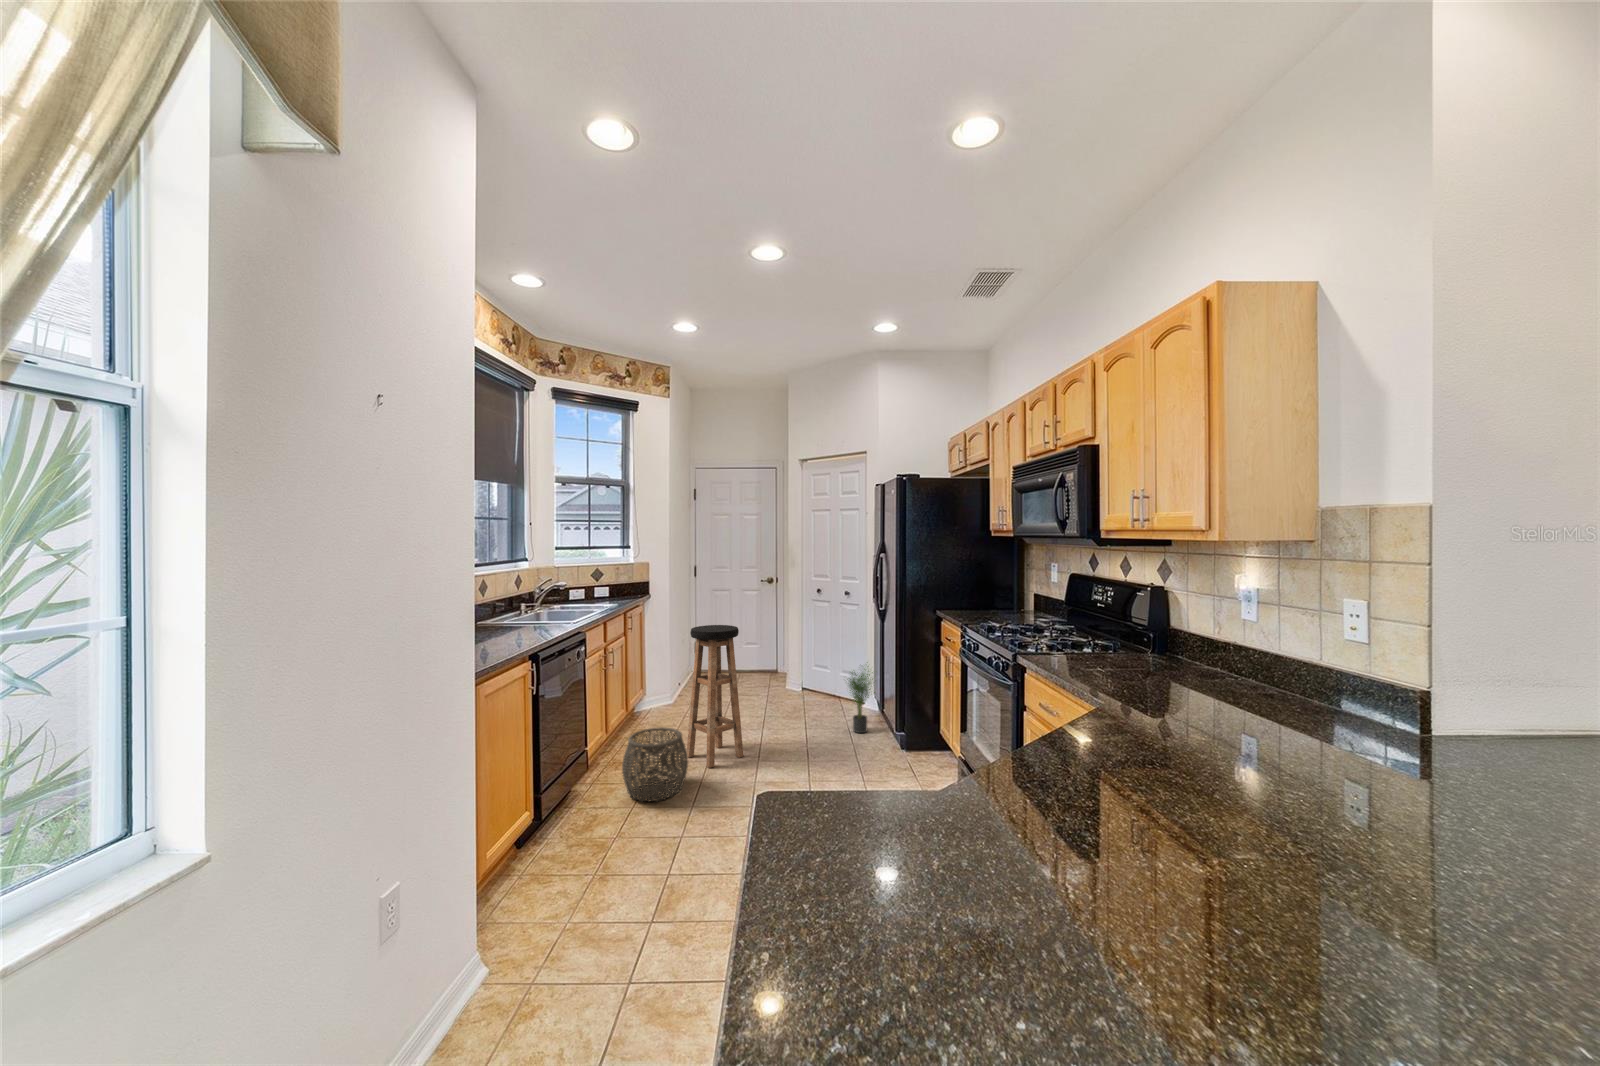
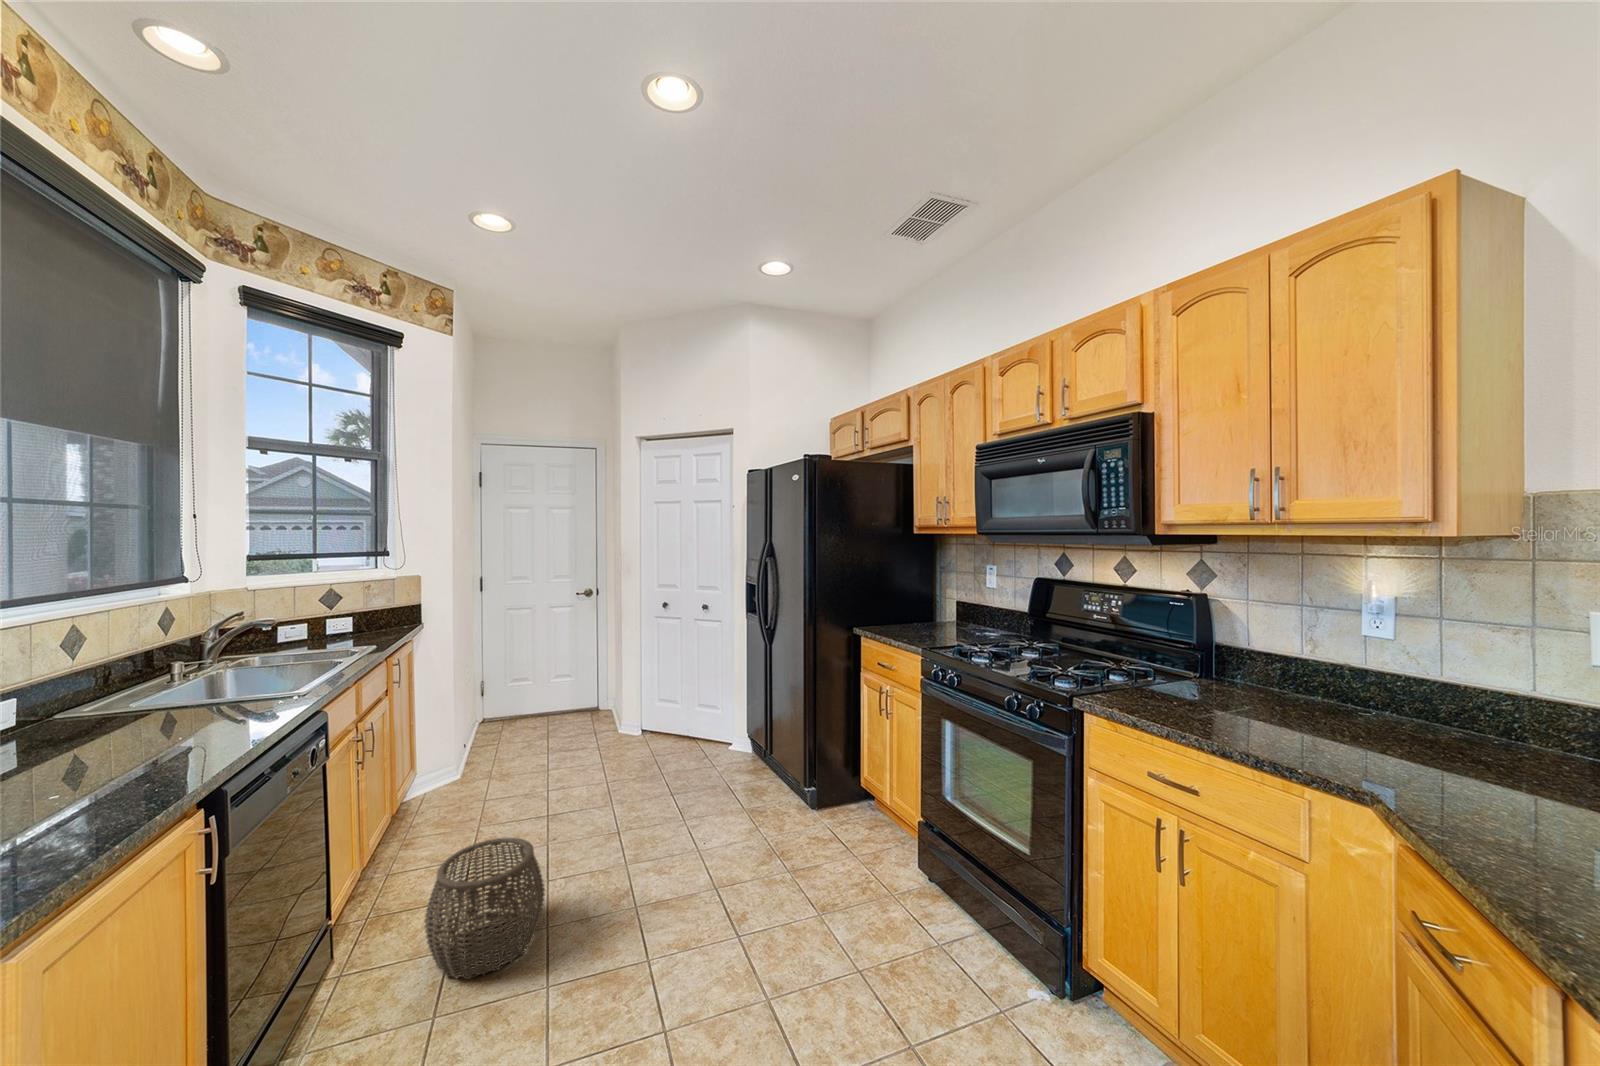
bar stool: present [687,625,744,768] -> none [517,663,608,880]
potted plant: present [848,669,875,733] -> none [719,687,772,779]

